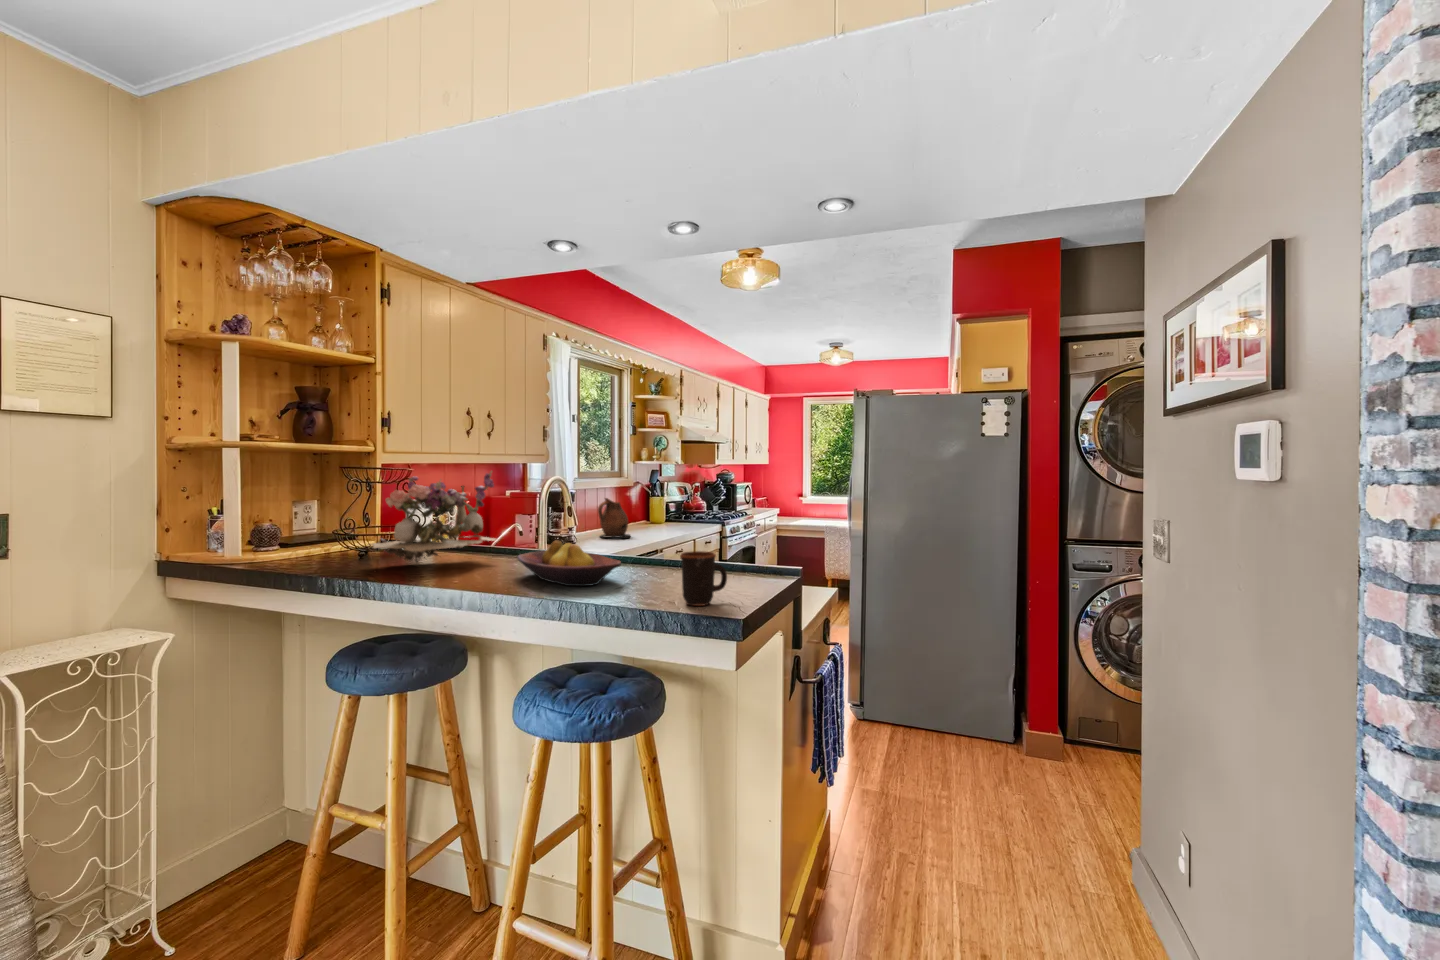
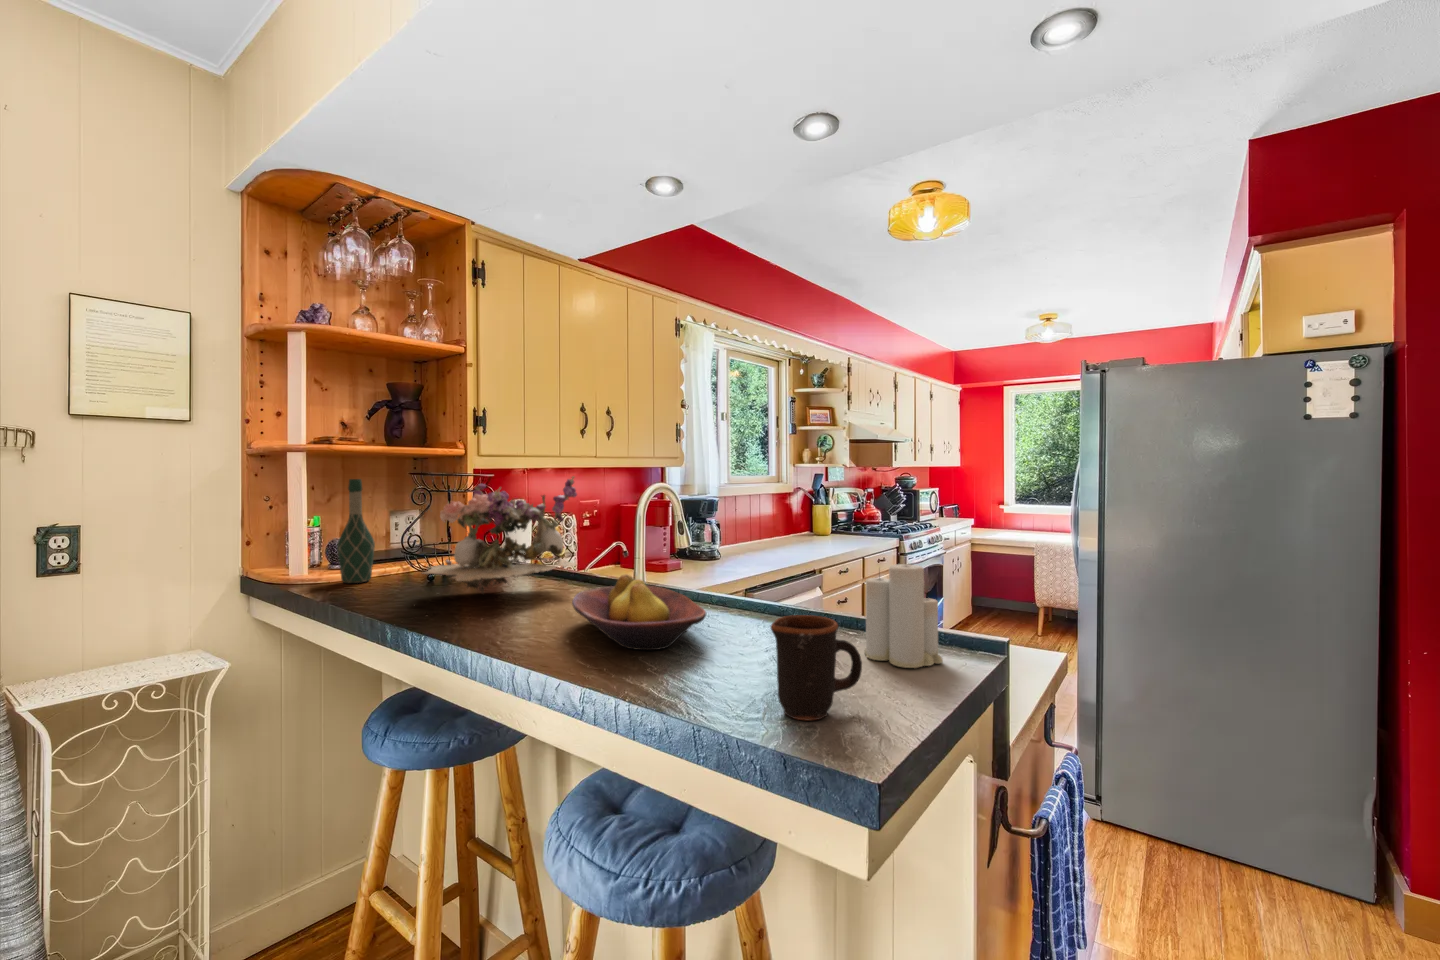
wine bottle: none [263,472,299,563] -> present [337,479,375,583]
ceramic pitcher: present [598,498,630,537] -> none [747,507,786,555]
candle: none [721,519,767,585] -> present [865,564,943,668]

